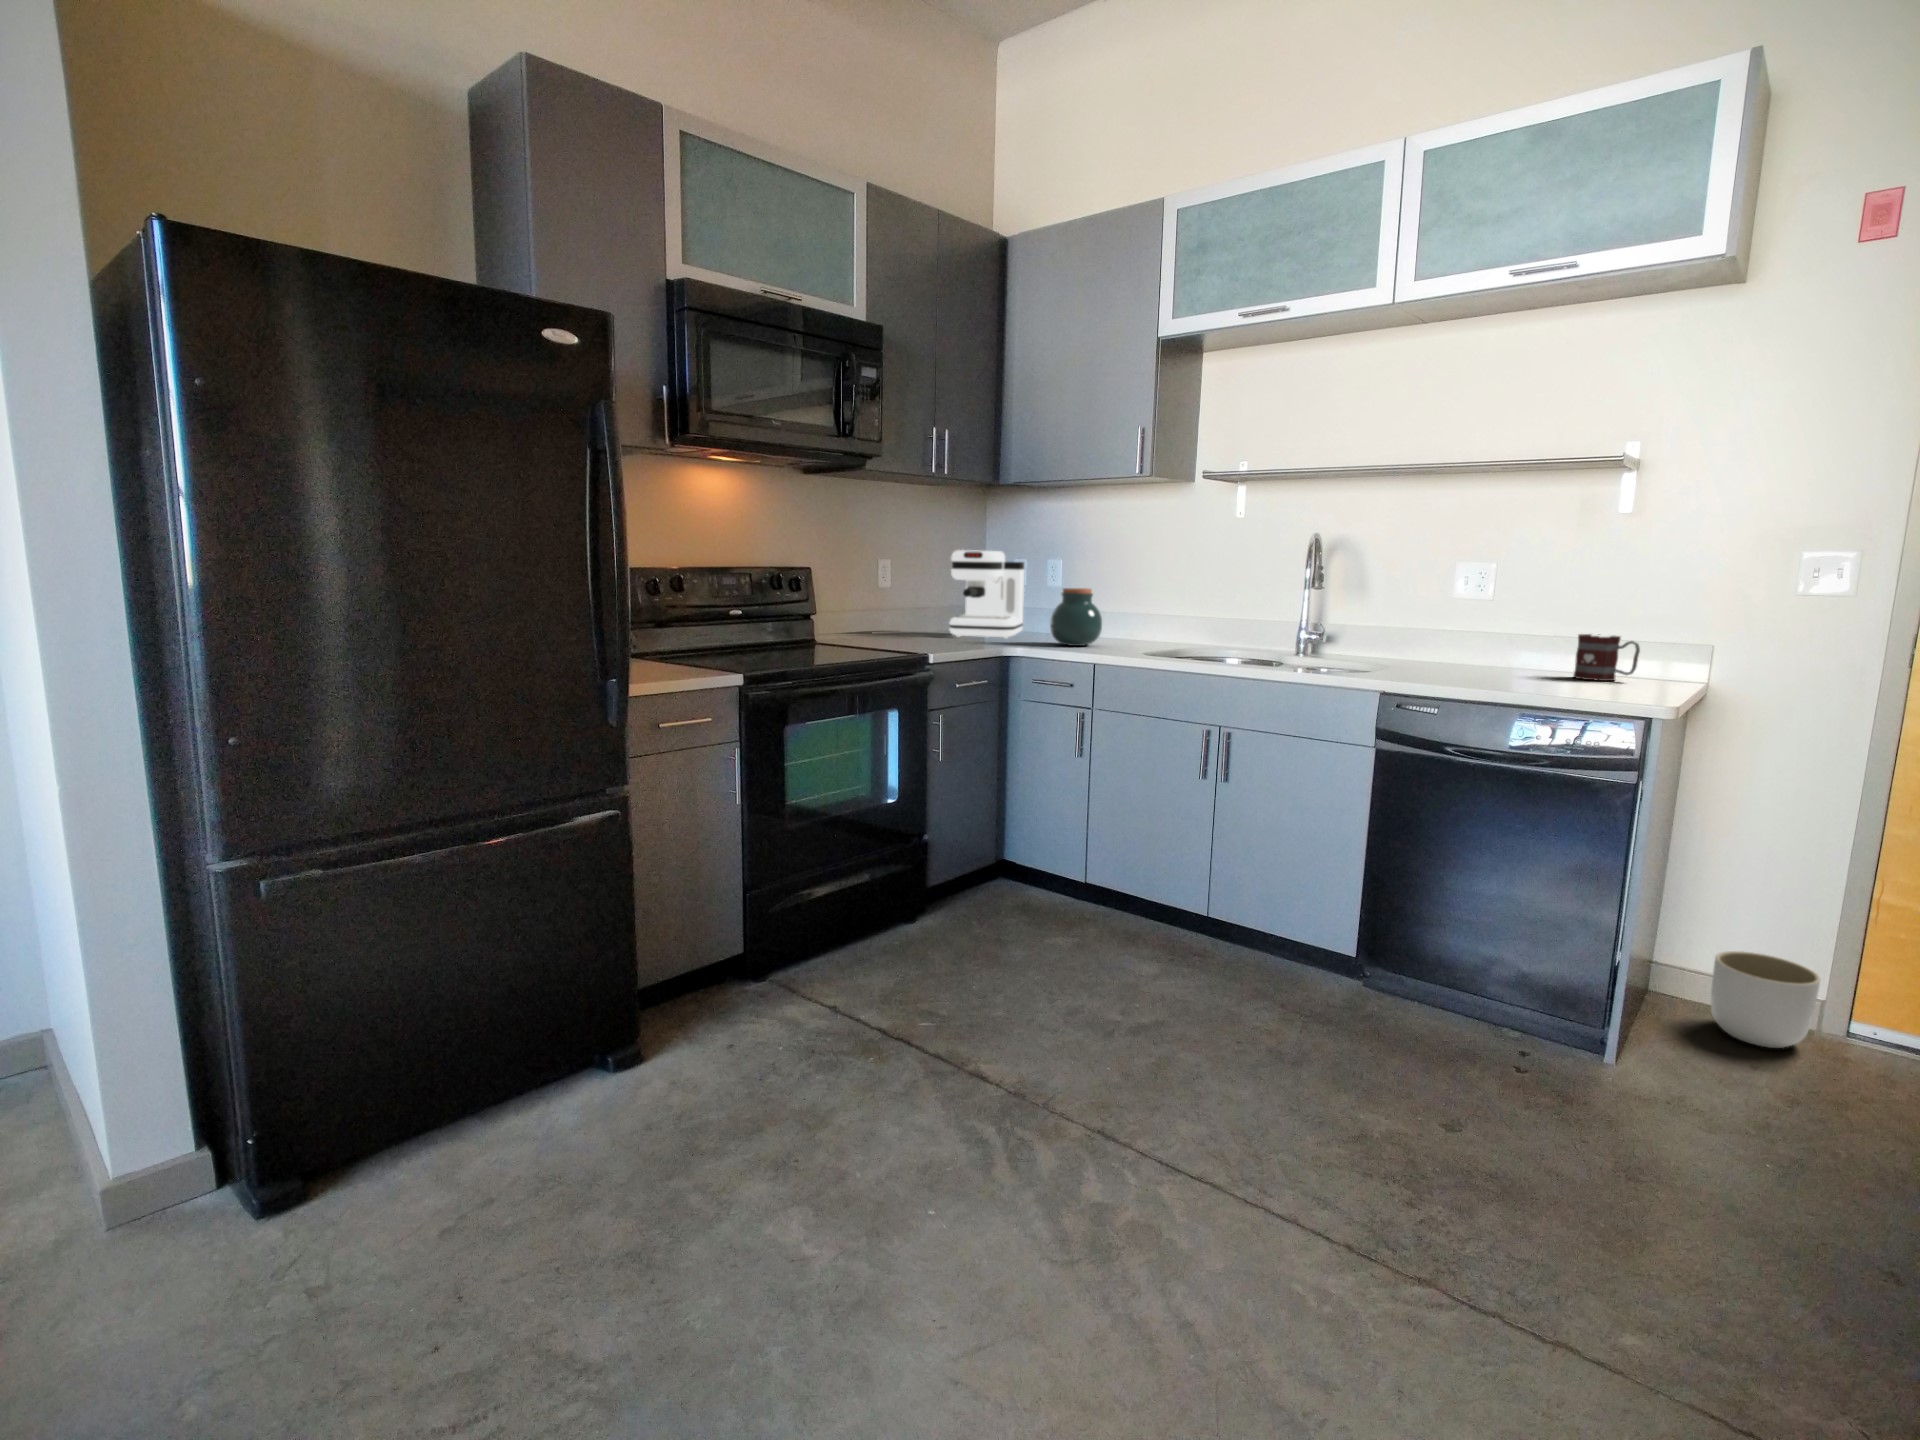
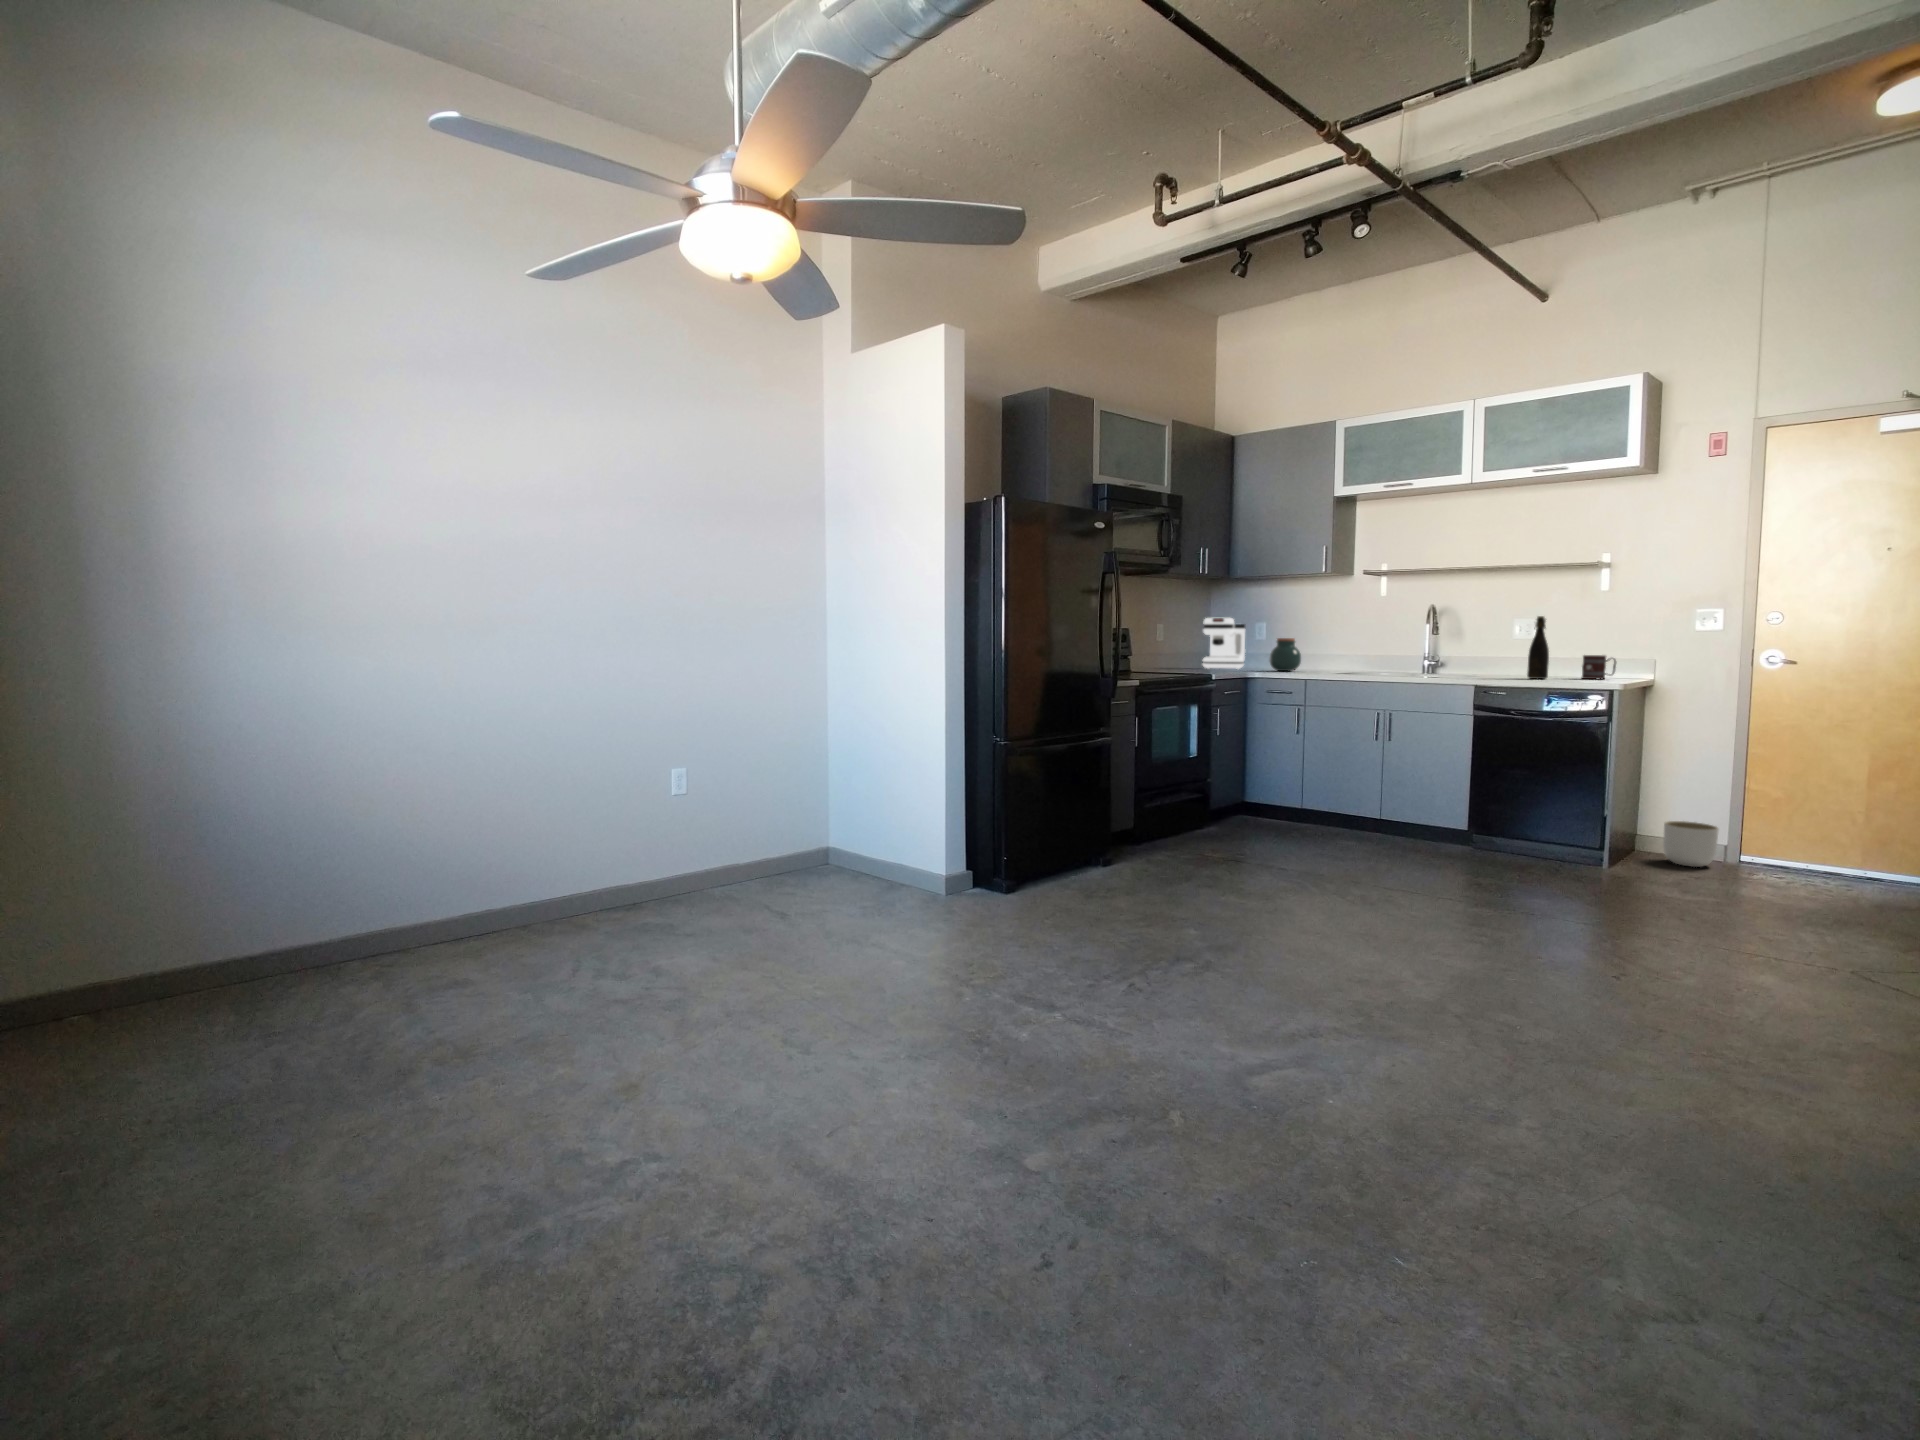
bottle: none [1479,561,1521,680] -> present [1527,616,1549,679]

